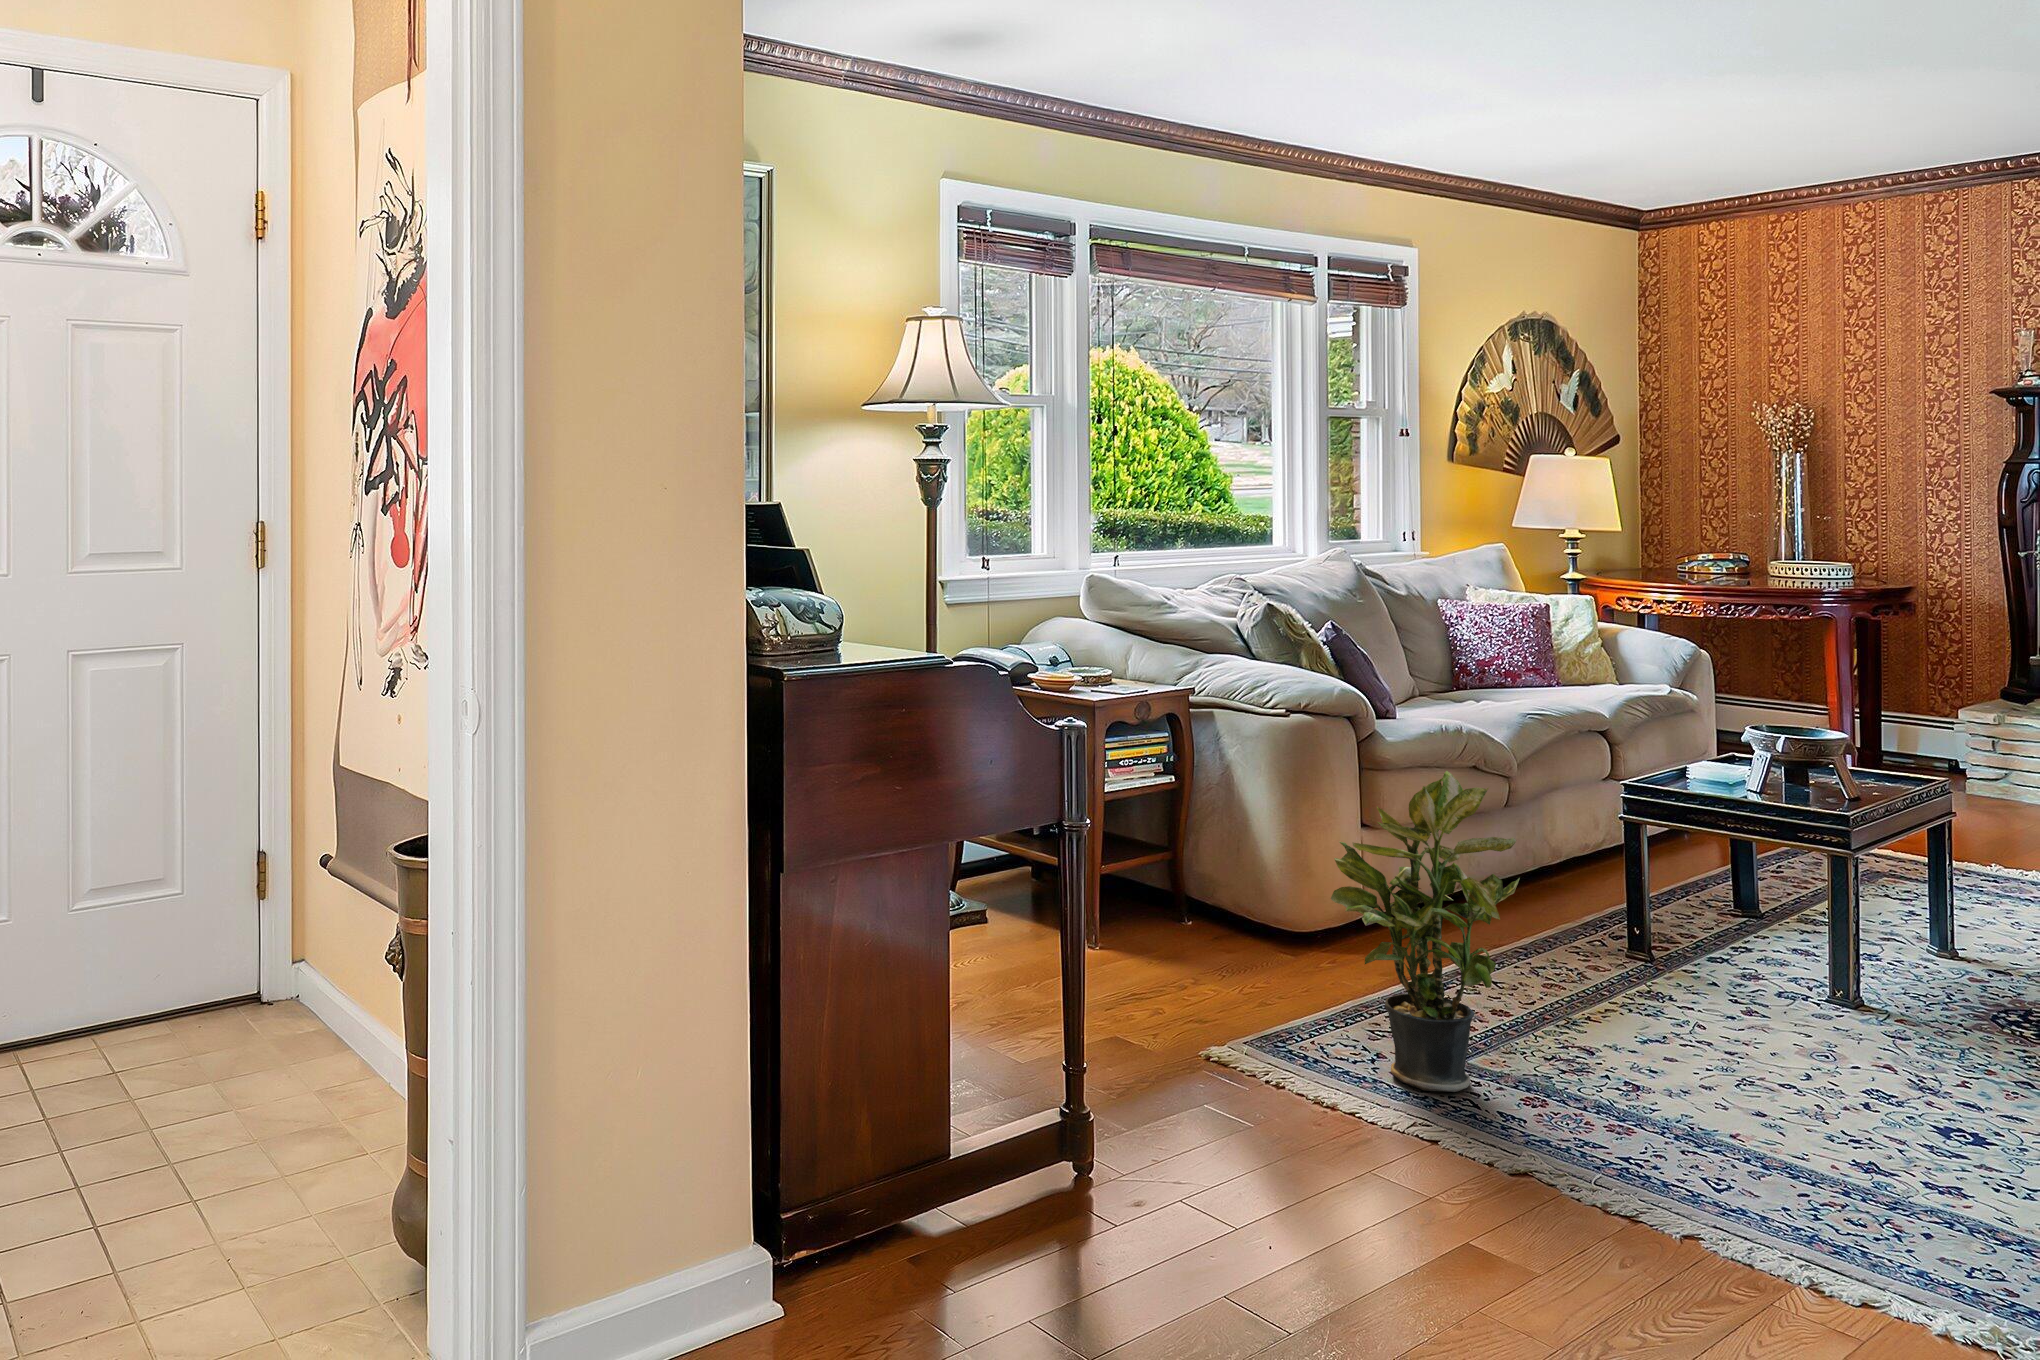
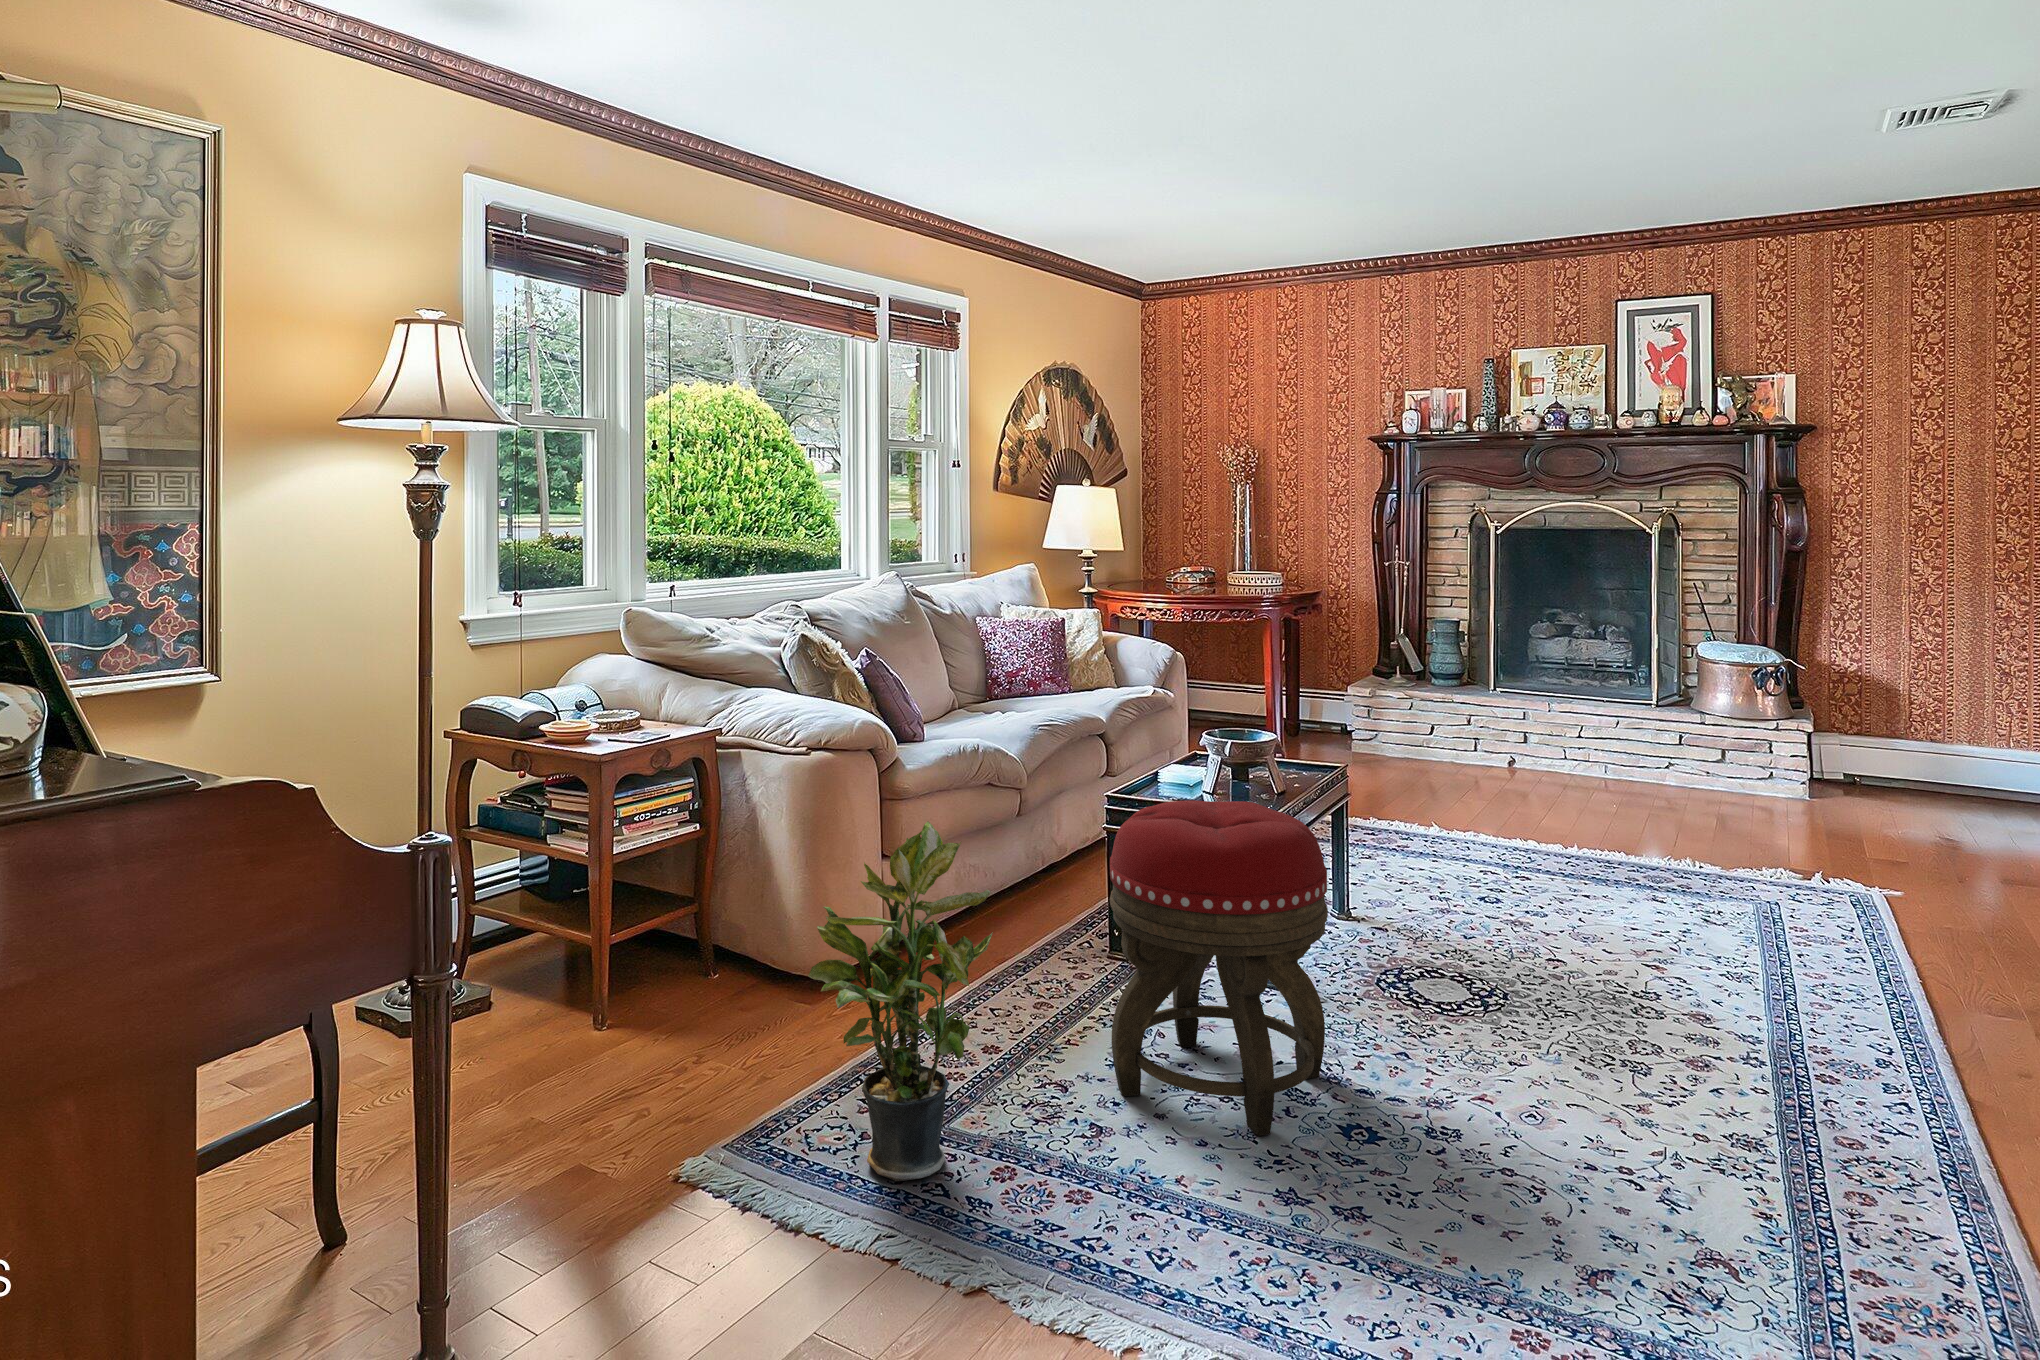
footstool: none [1642,783,1916,1117] -> present [1110,800,1328,1136]

